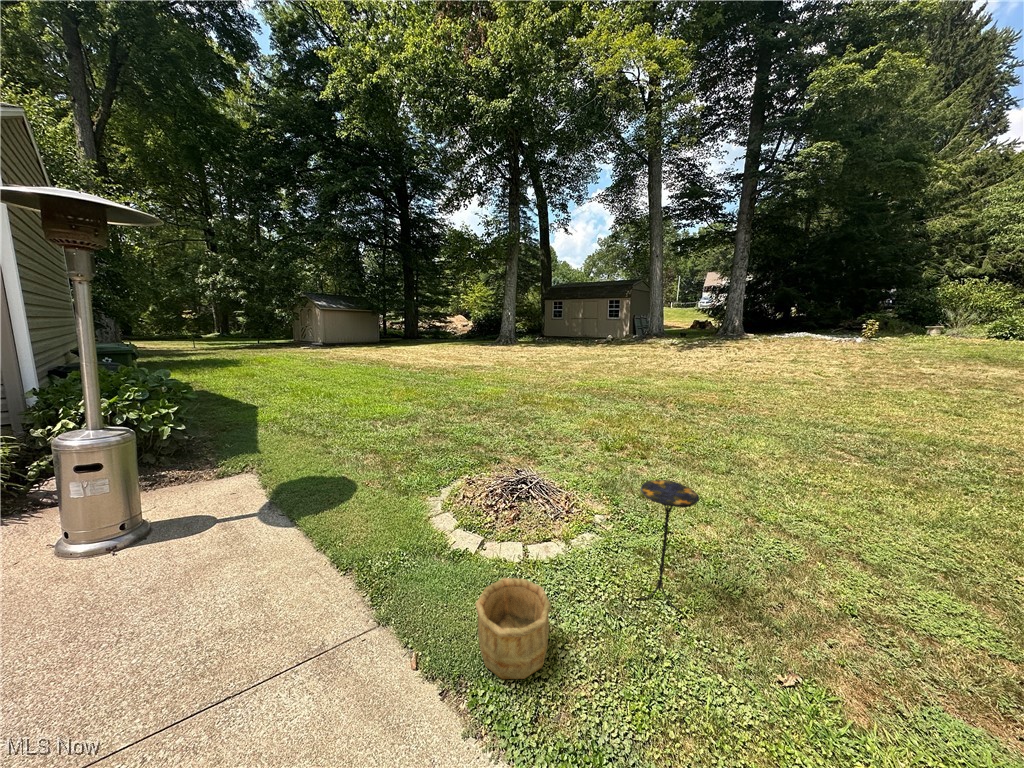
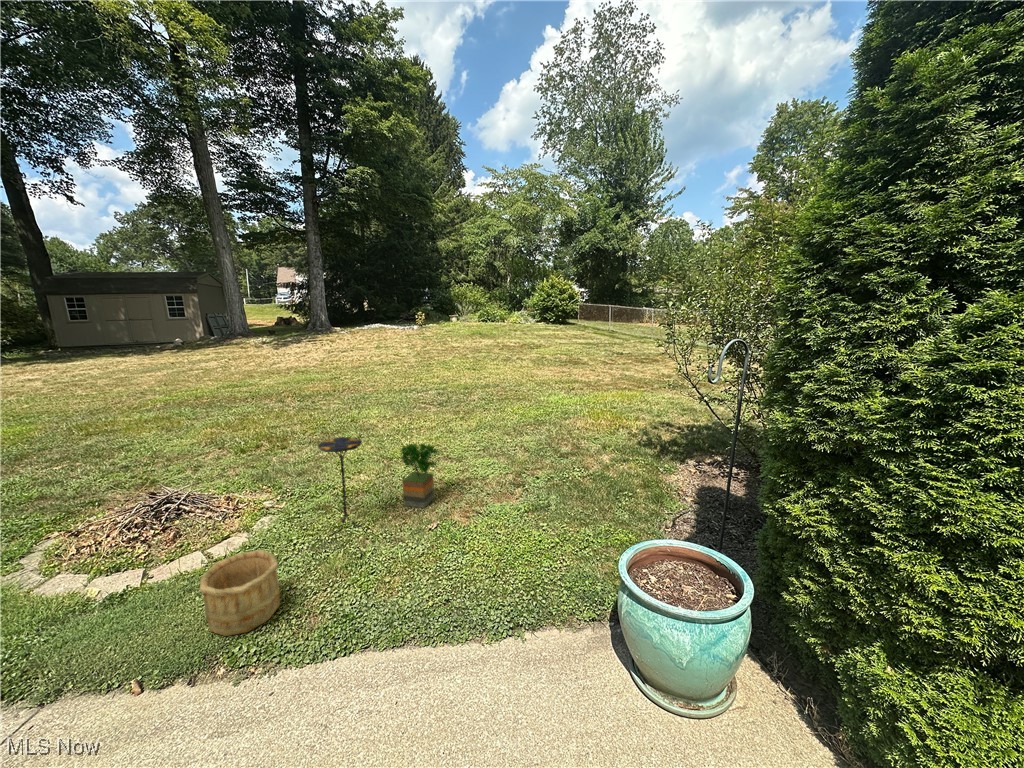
potted tree: none [750,524,837,637] -> present [400,444,439,508]

